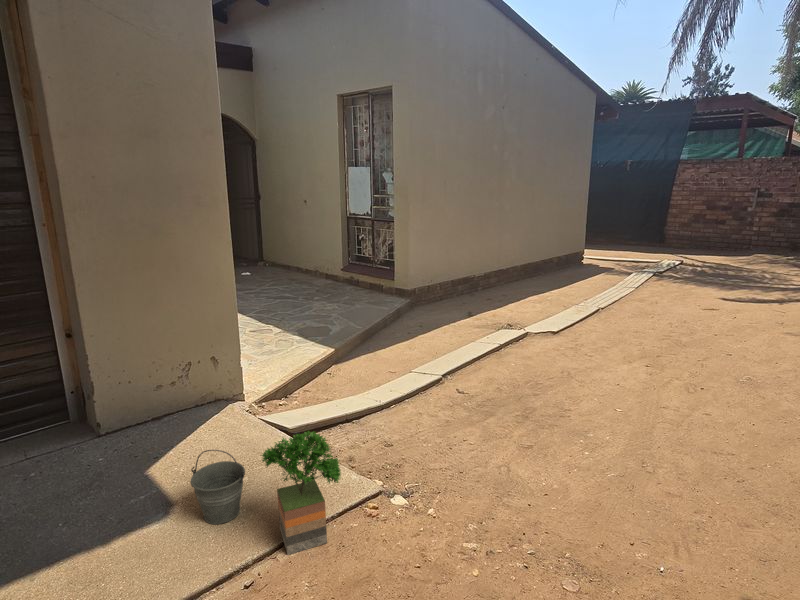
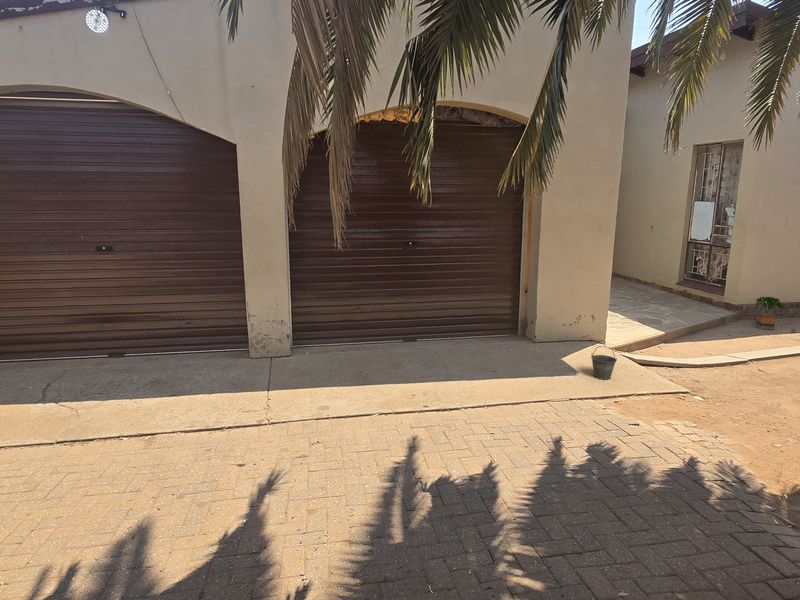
potted tree: present [262,431,341,555] -> present [755,297,784,330]

